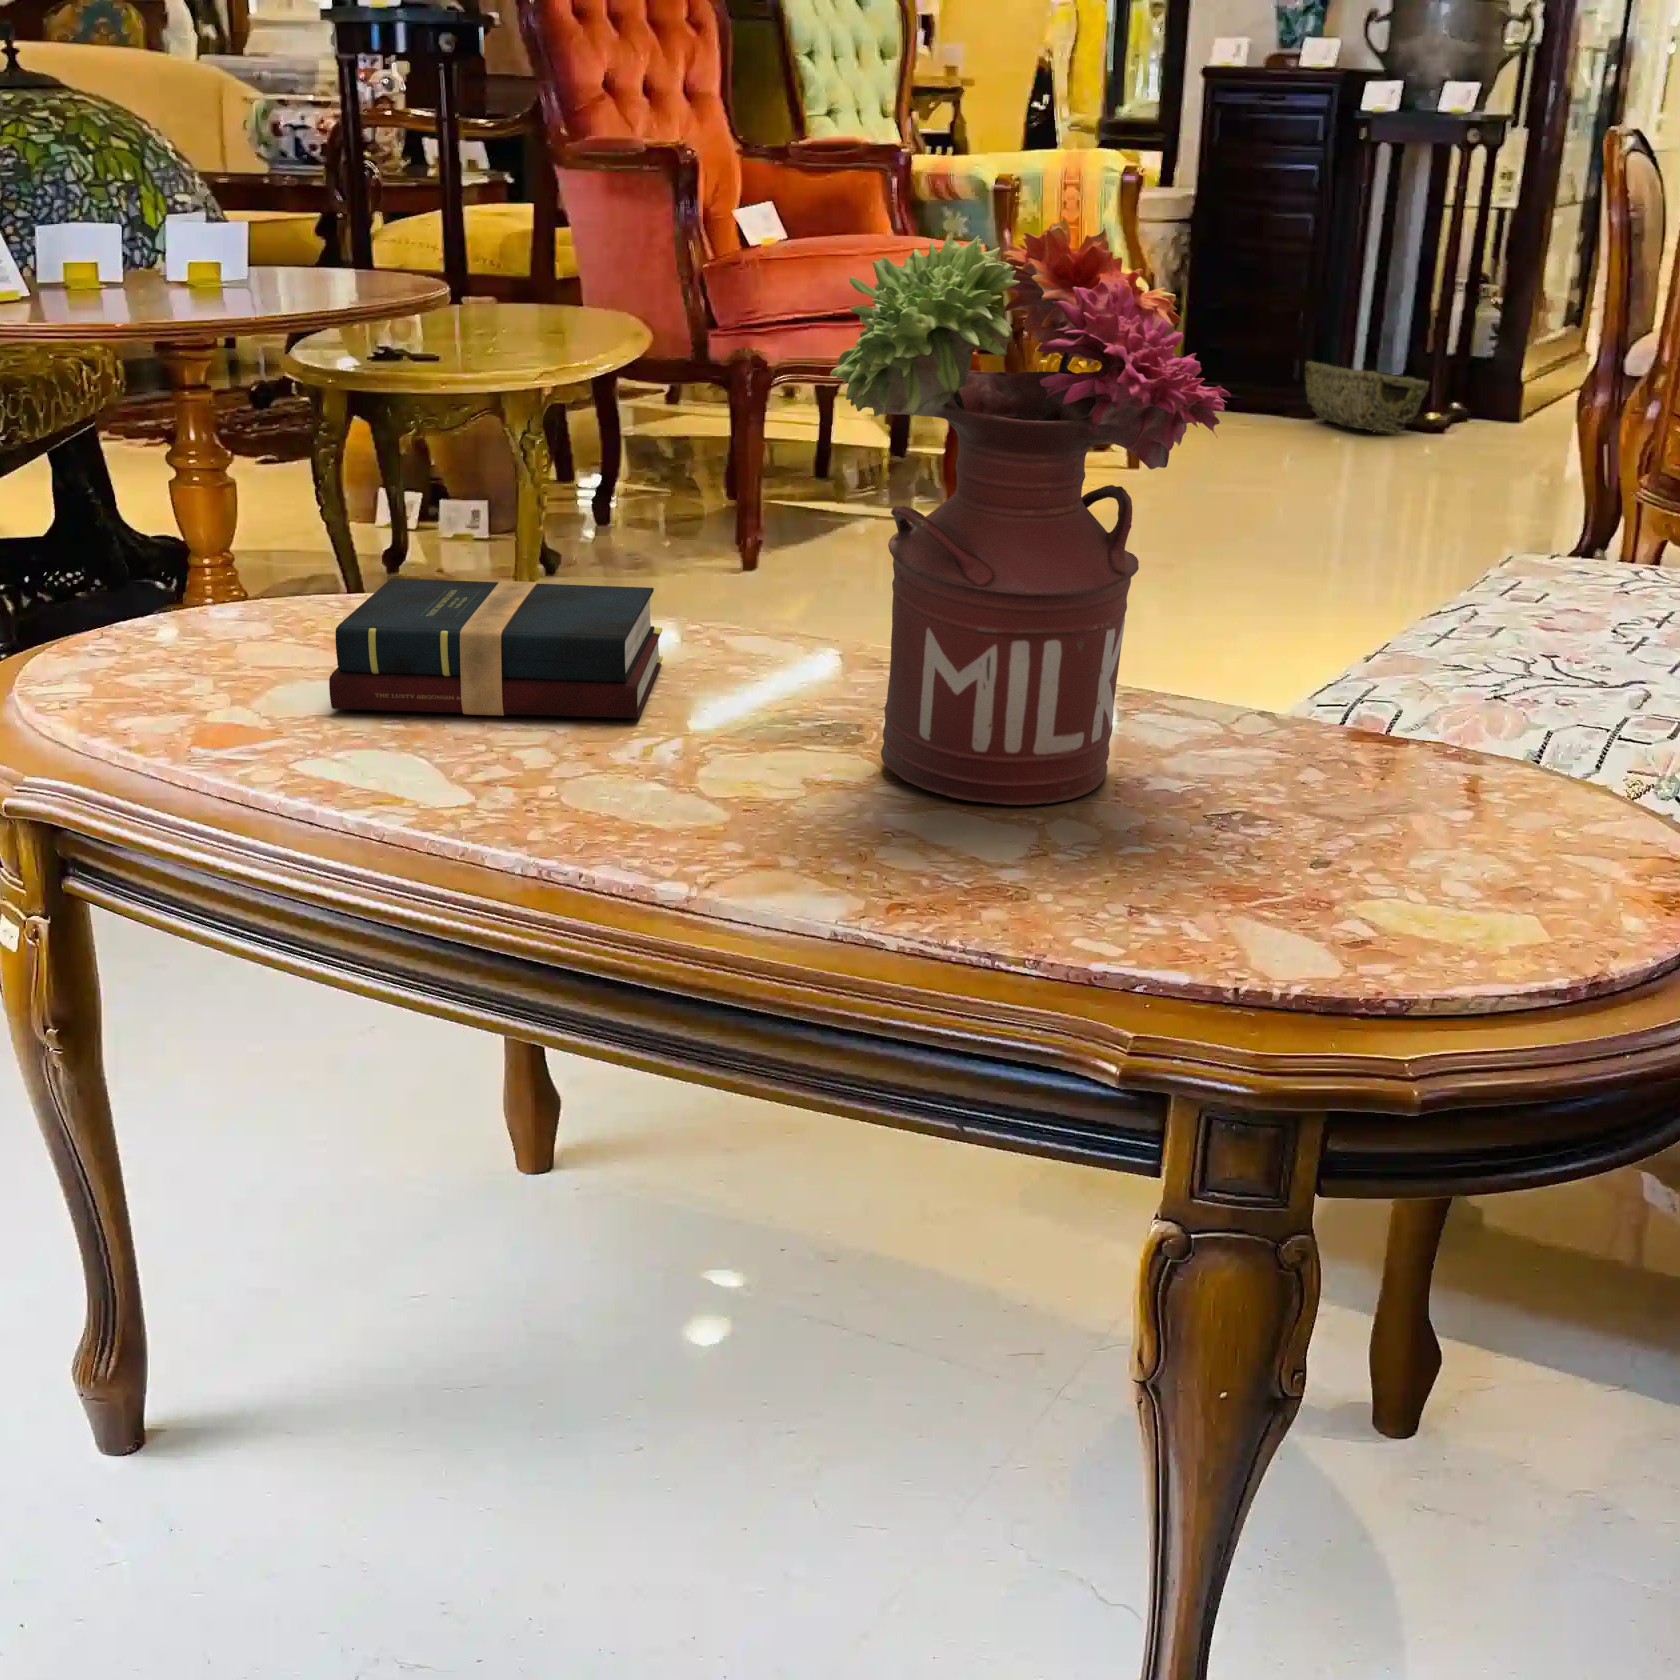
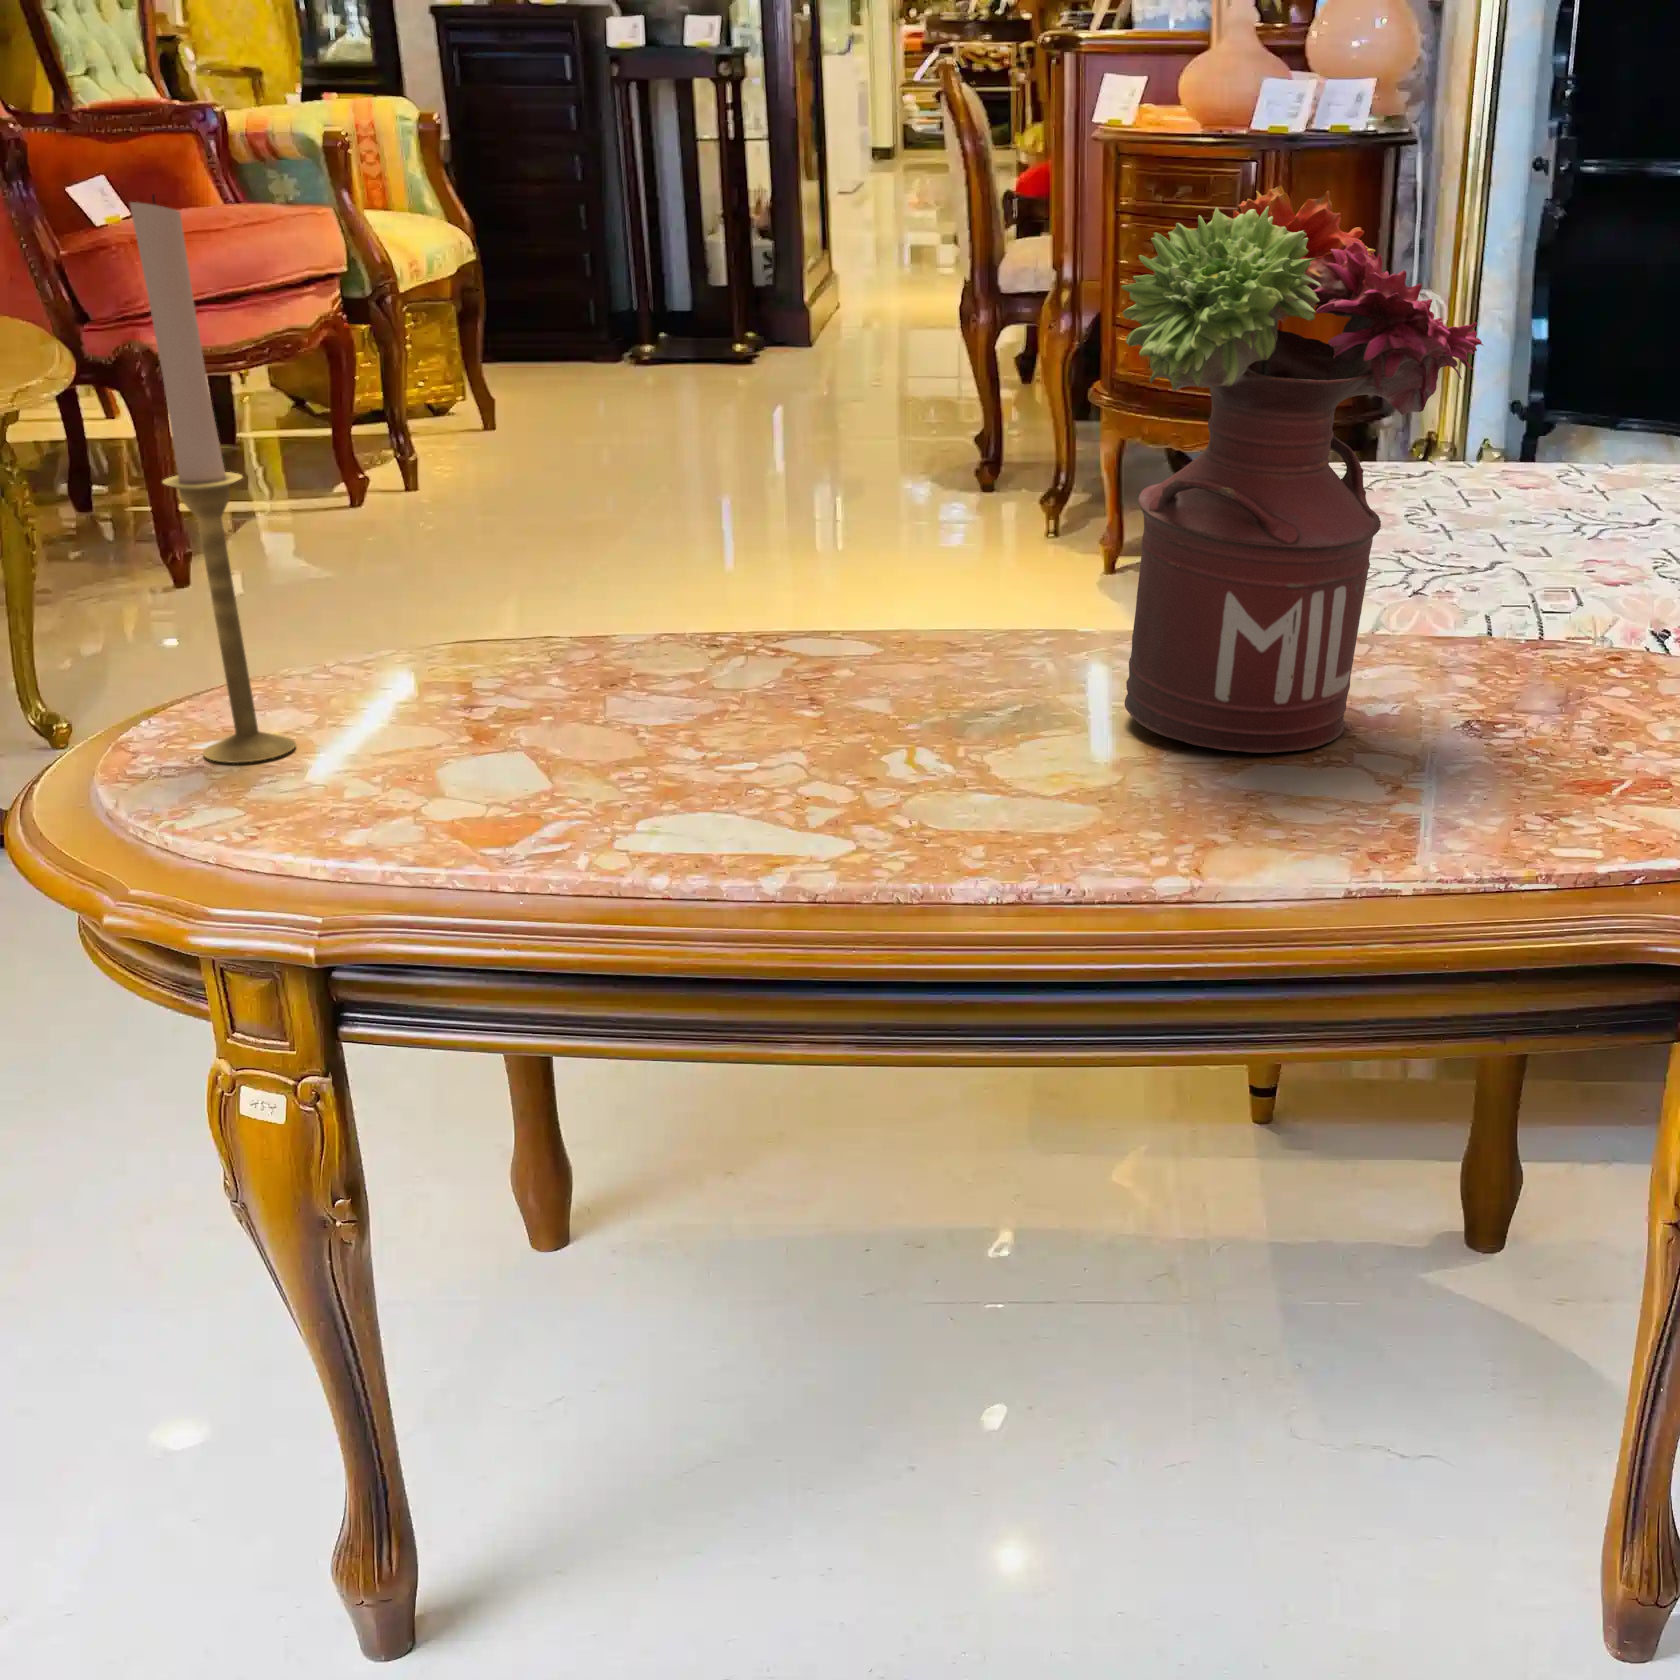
candlestick: none [113,173,231,660] -> present [130,195,296,763]
woven basket: present [1305,361,1429,433] -> none [627,304,759,371]
hardback book: present [329,578,663,718] -> none [466,600,852,780]

